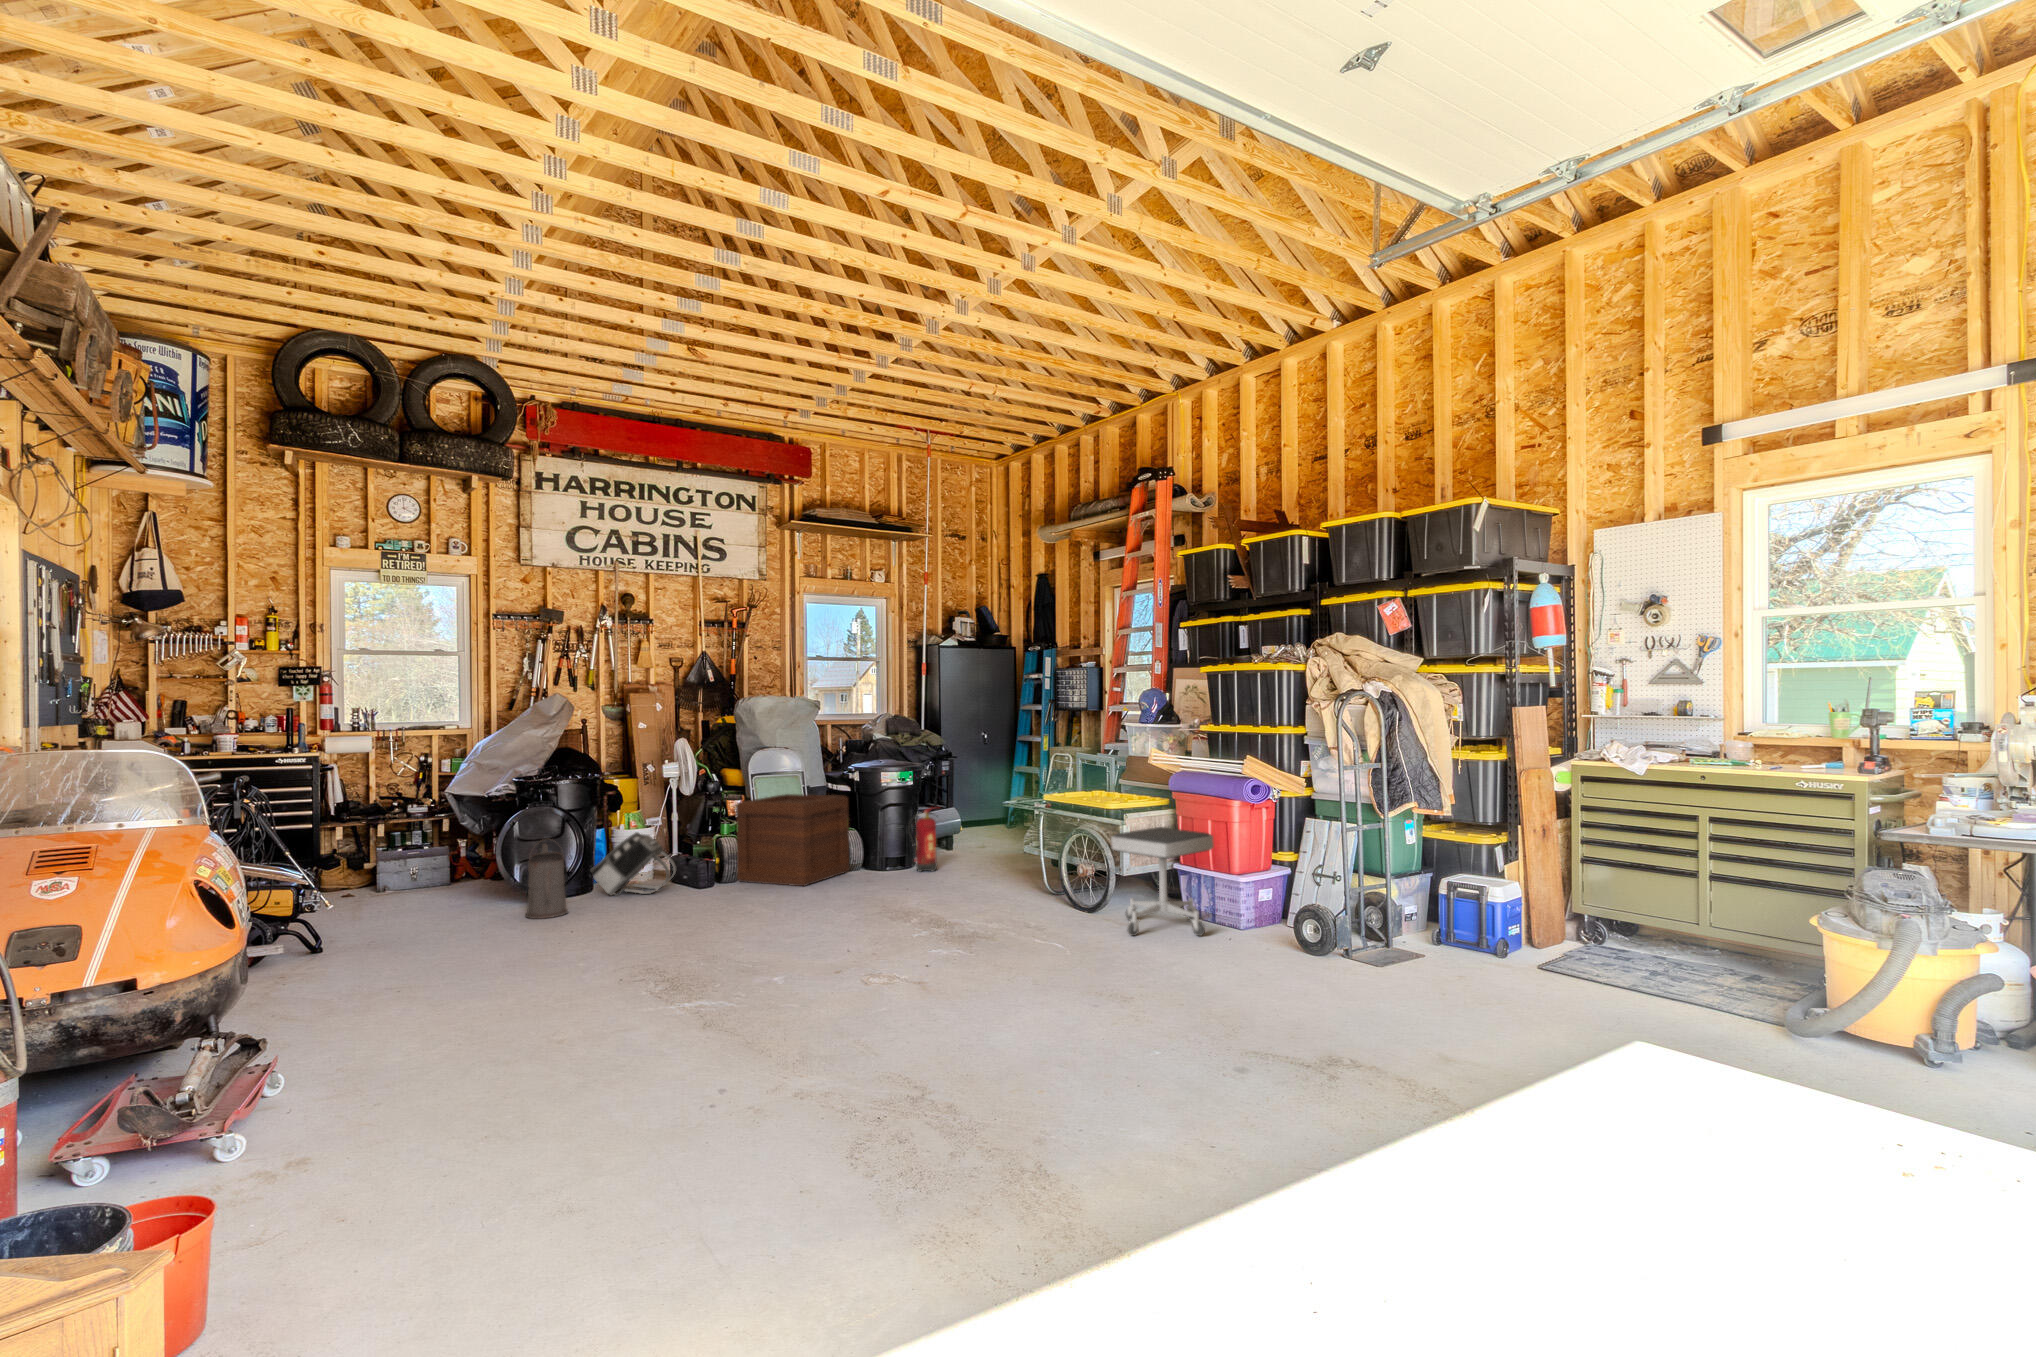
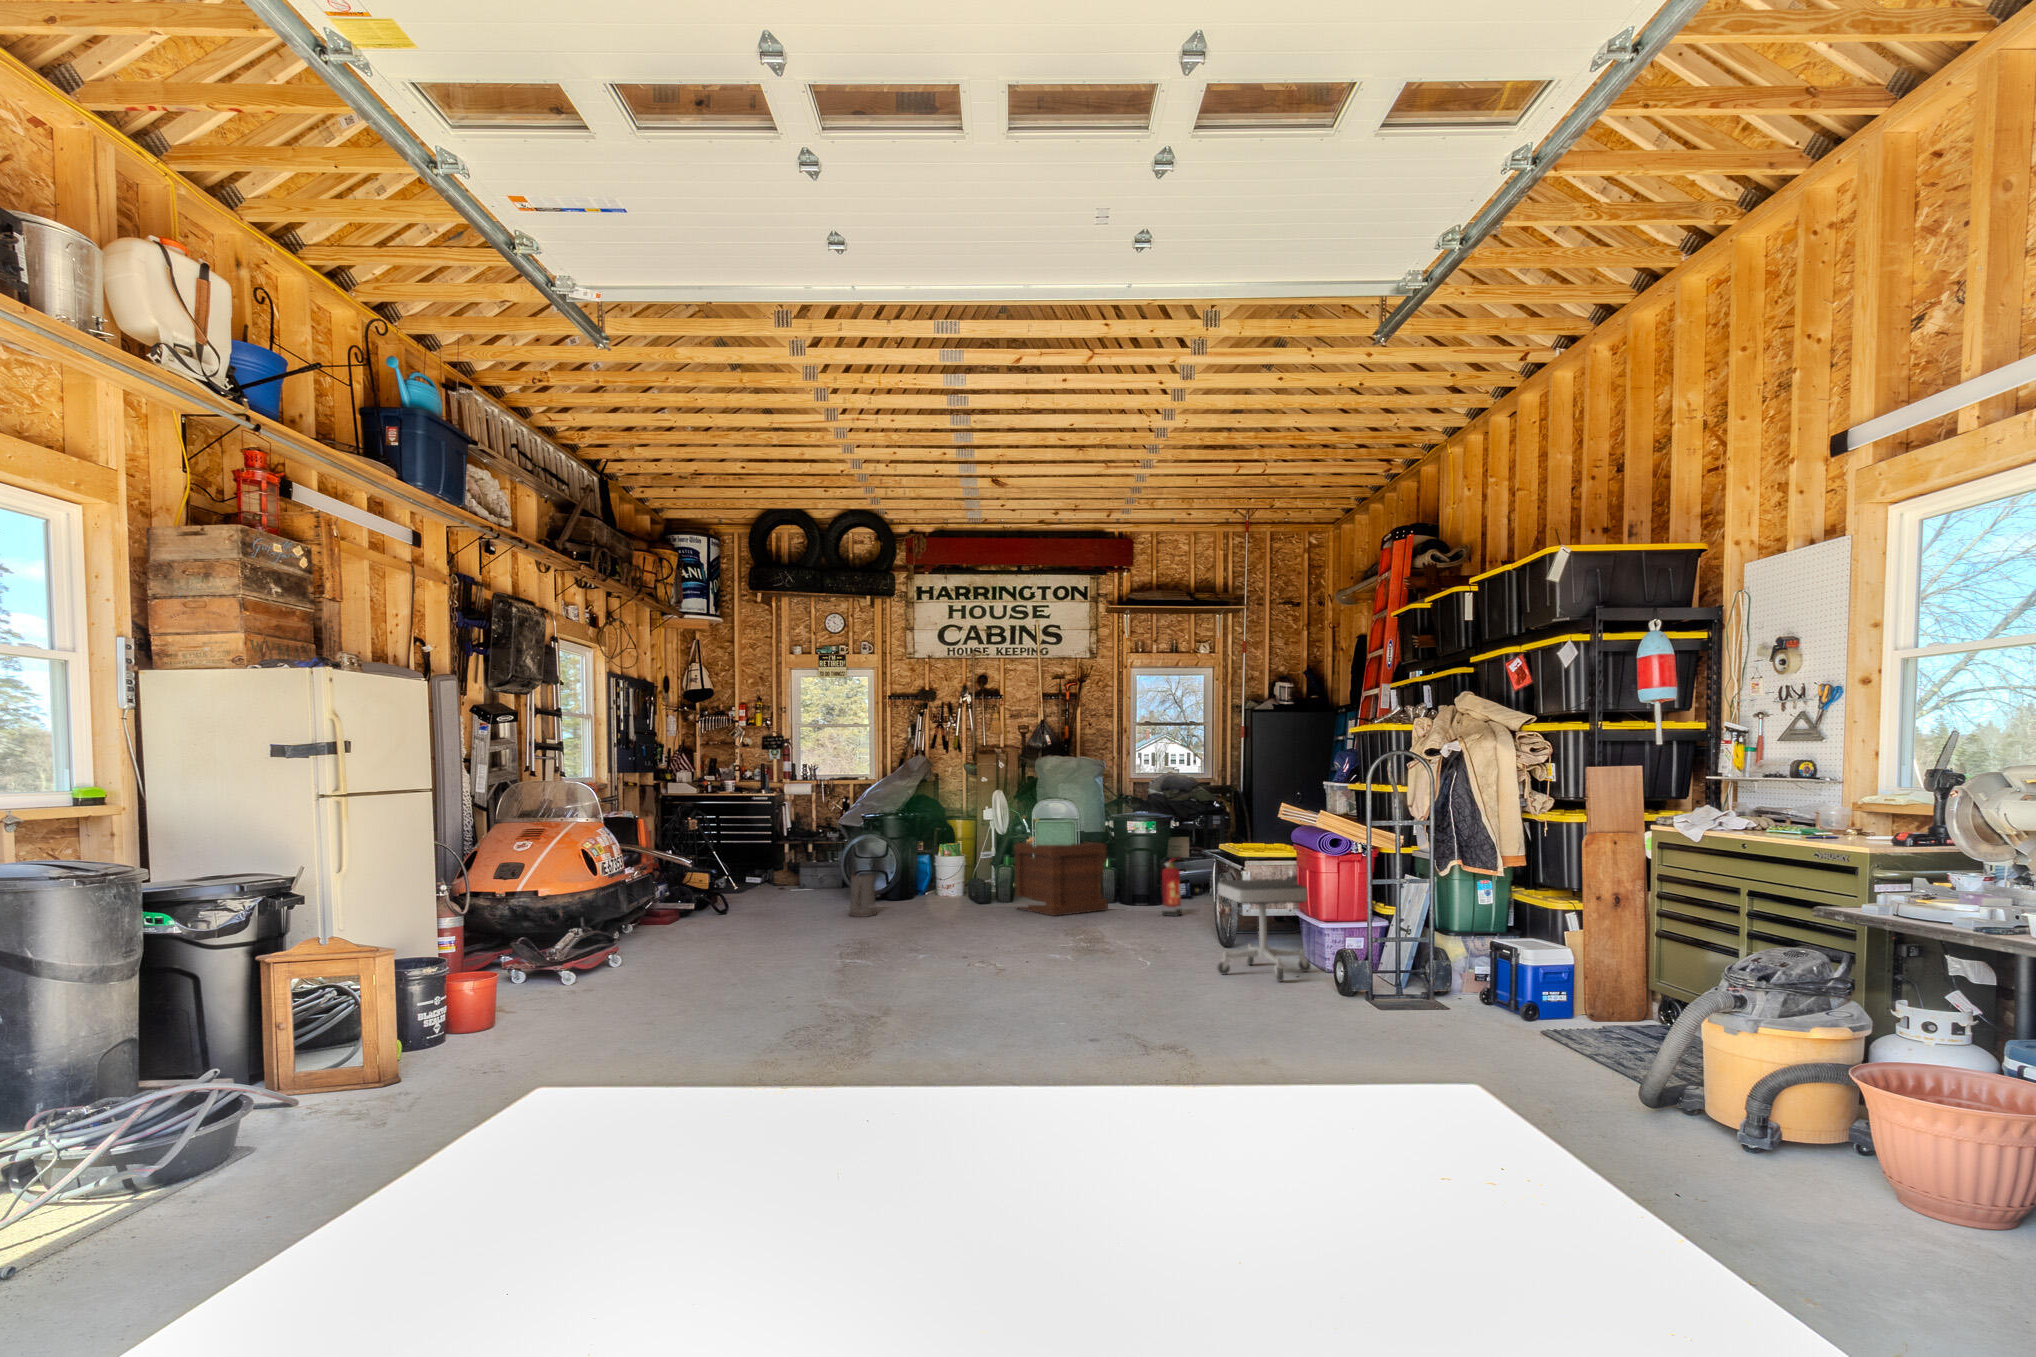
backpack: present [590,832,677,895] -> none [907,861,970,910]

